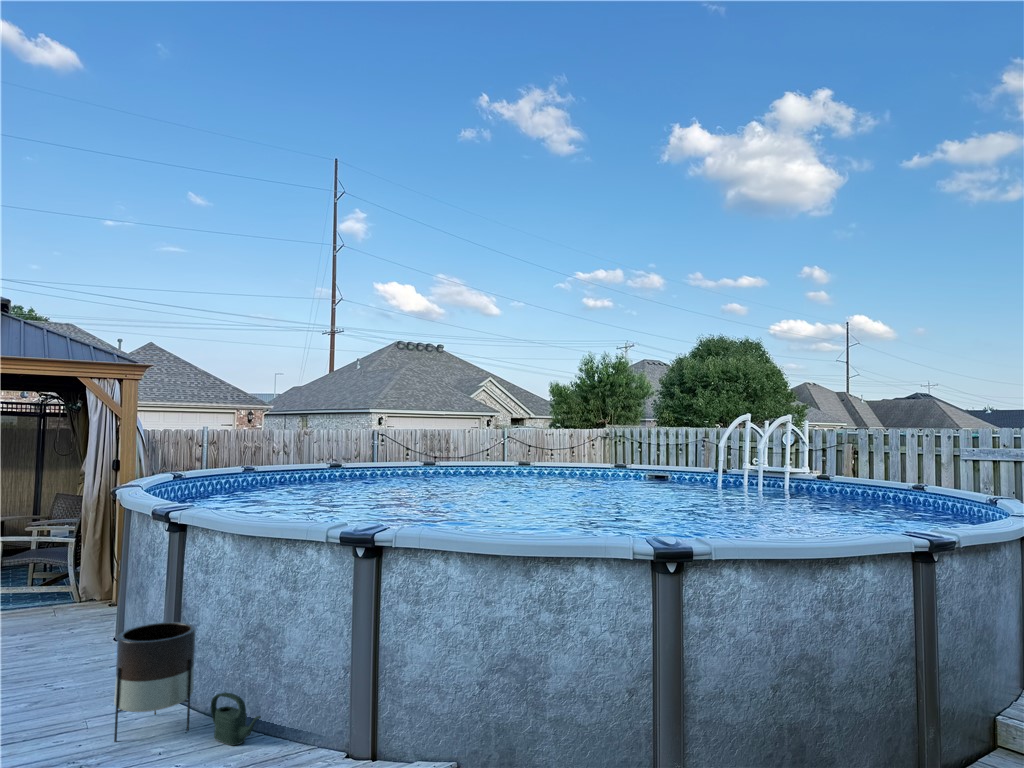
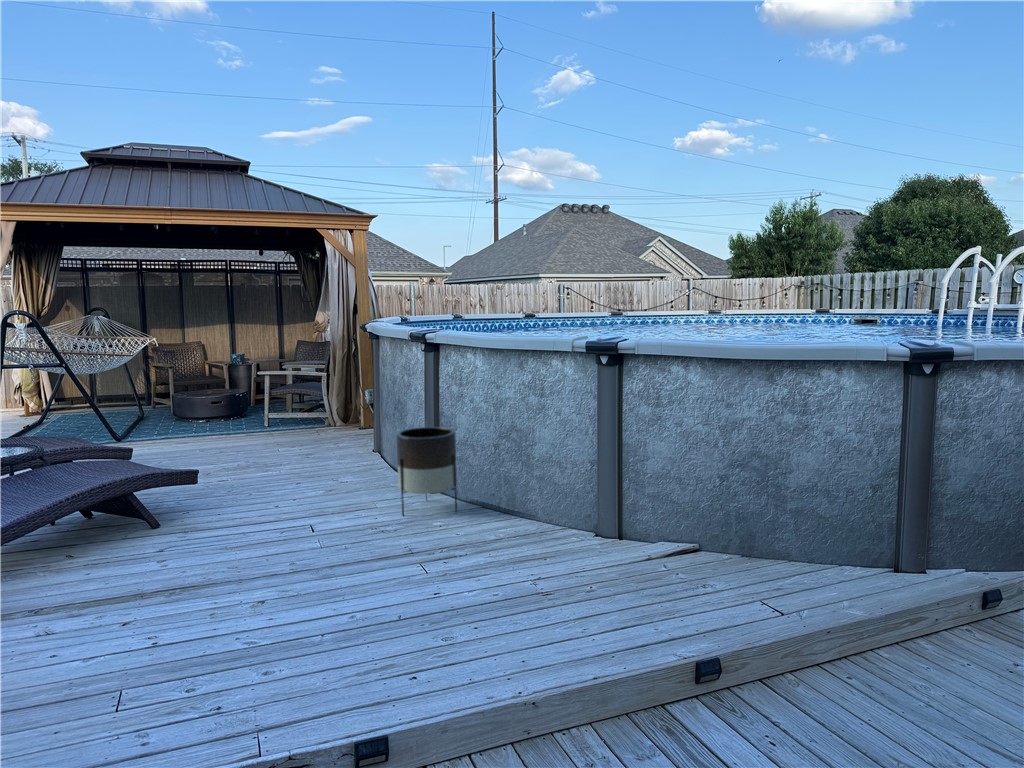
watering can: present [211,692,261,746] -> none [474,482,519,523]

